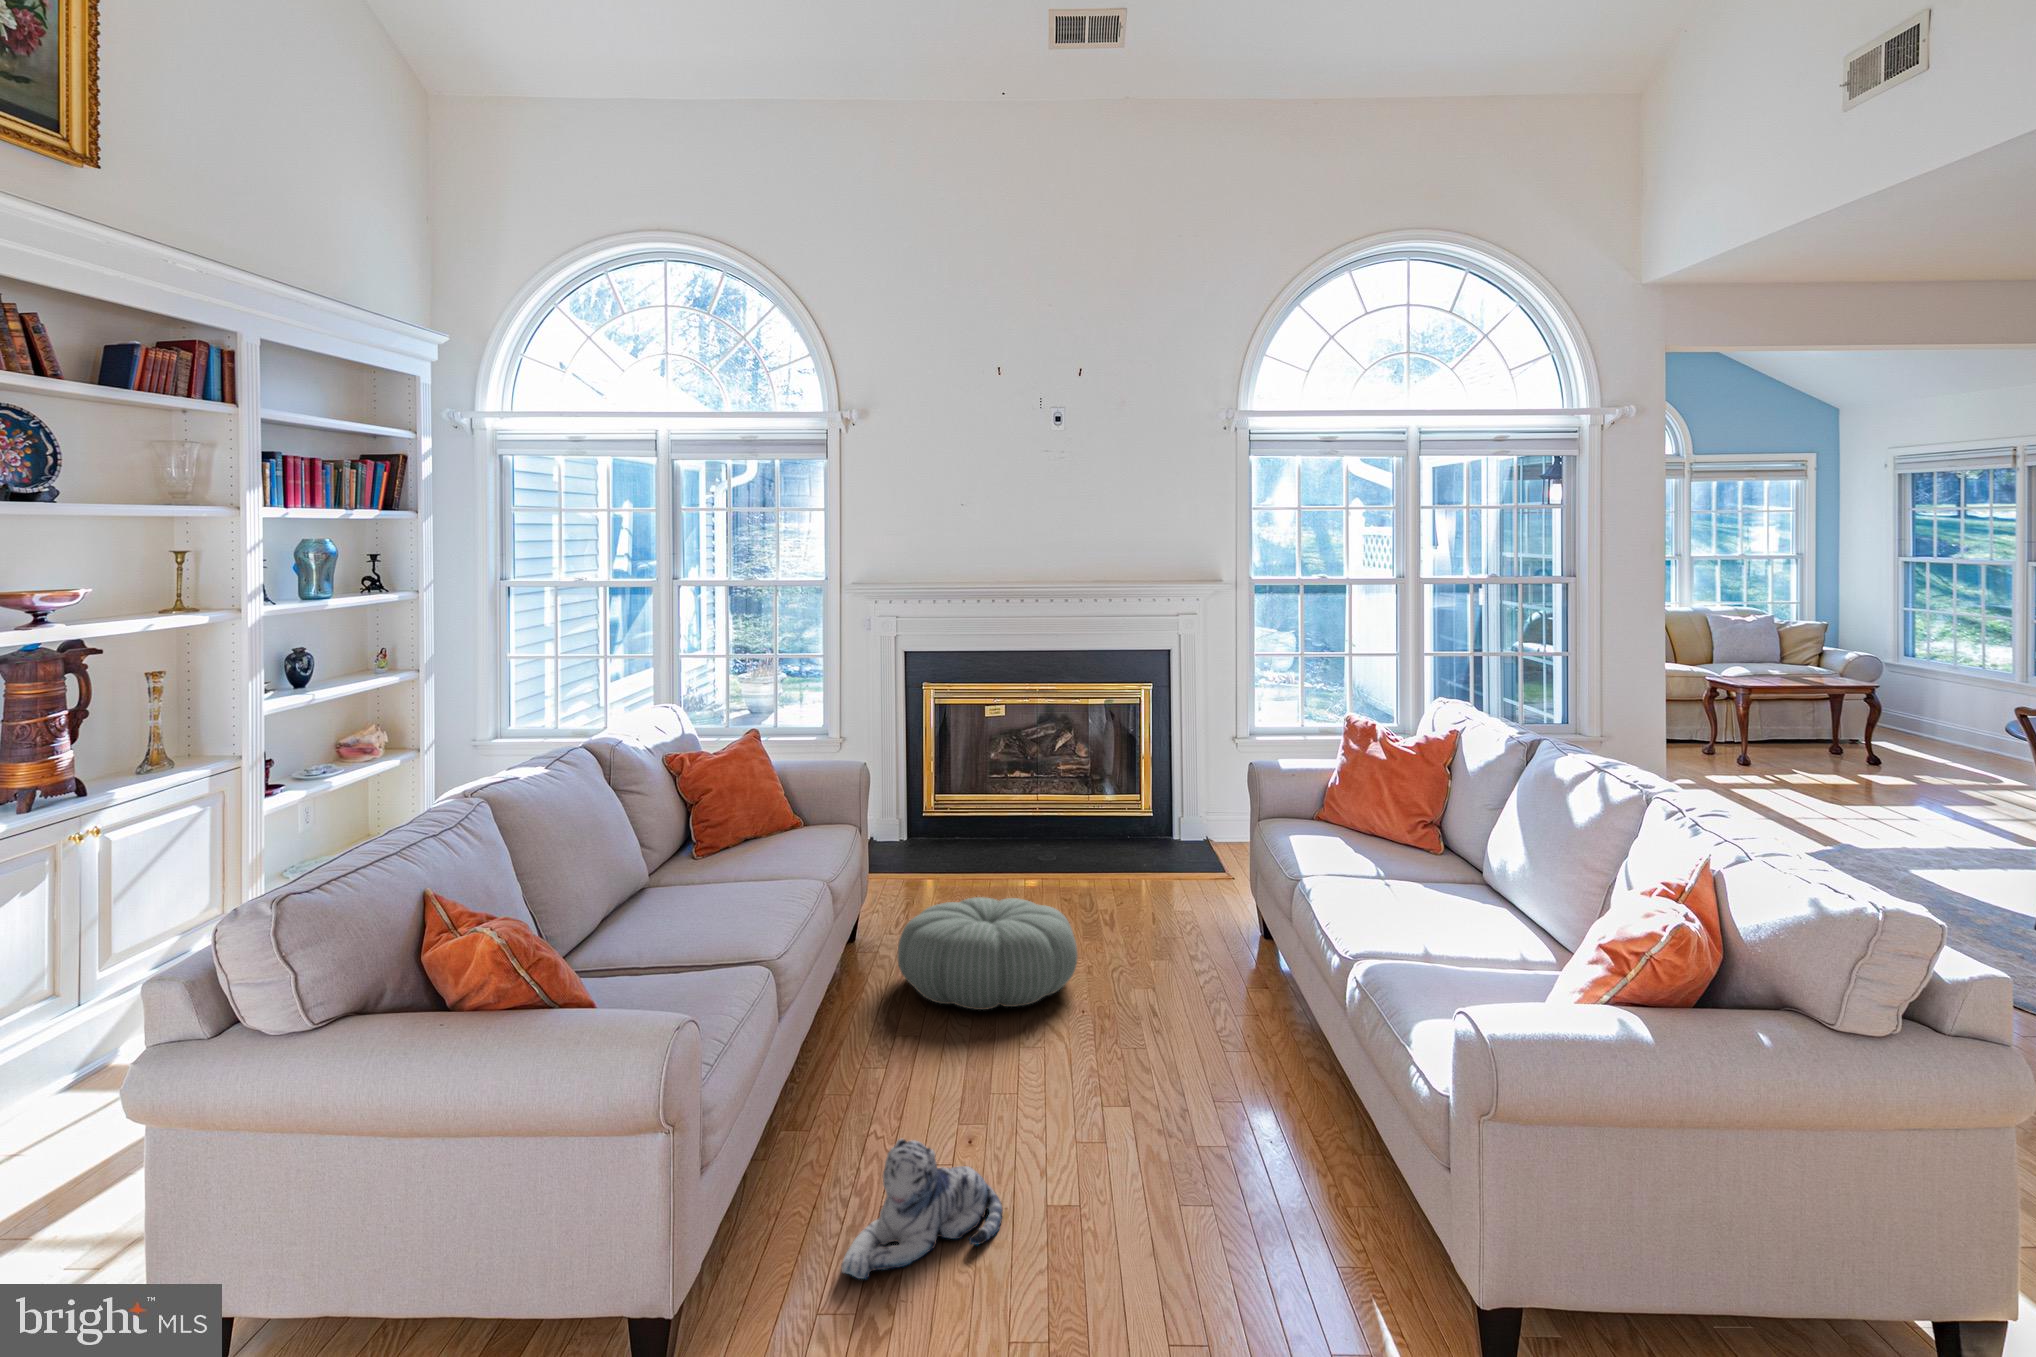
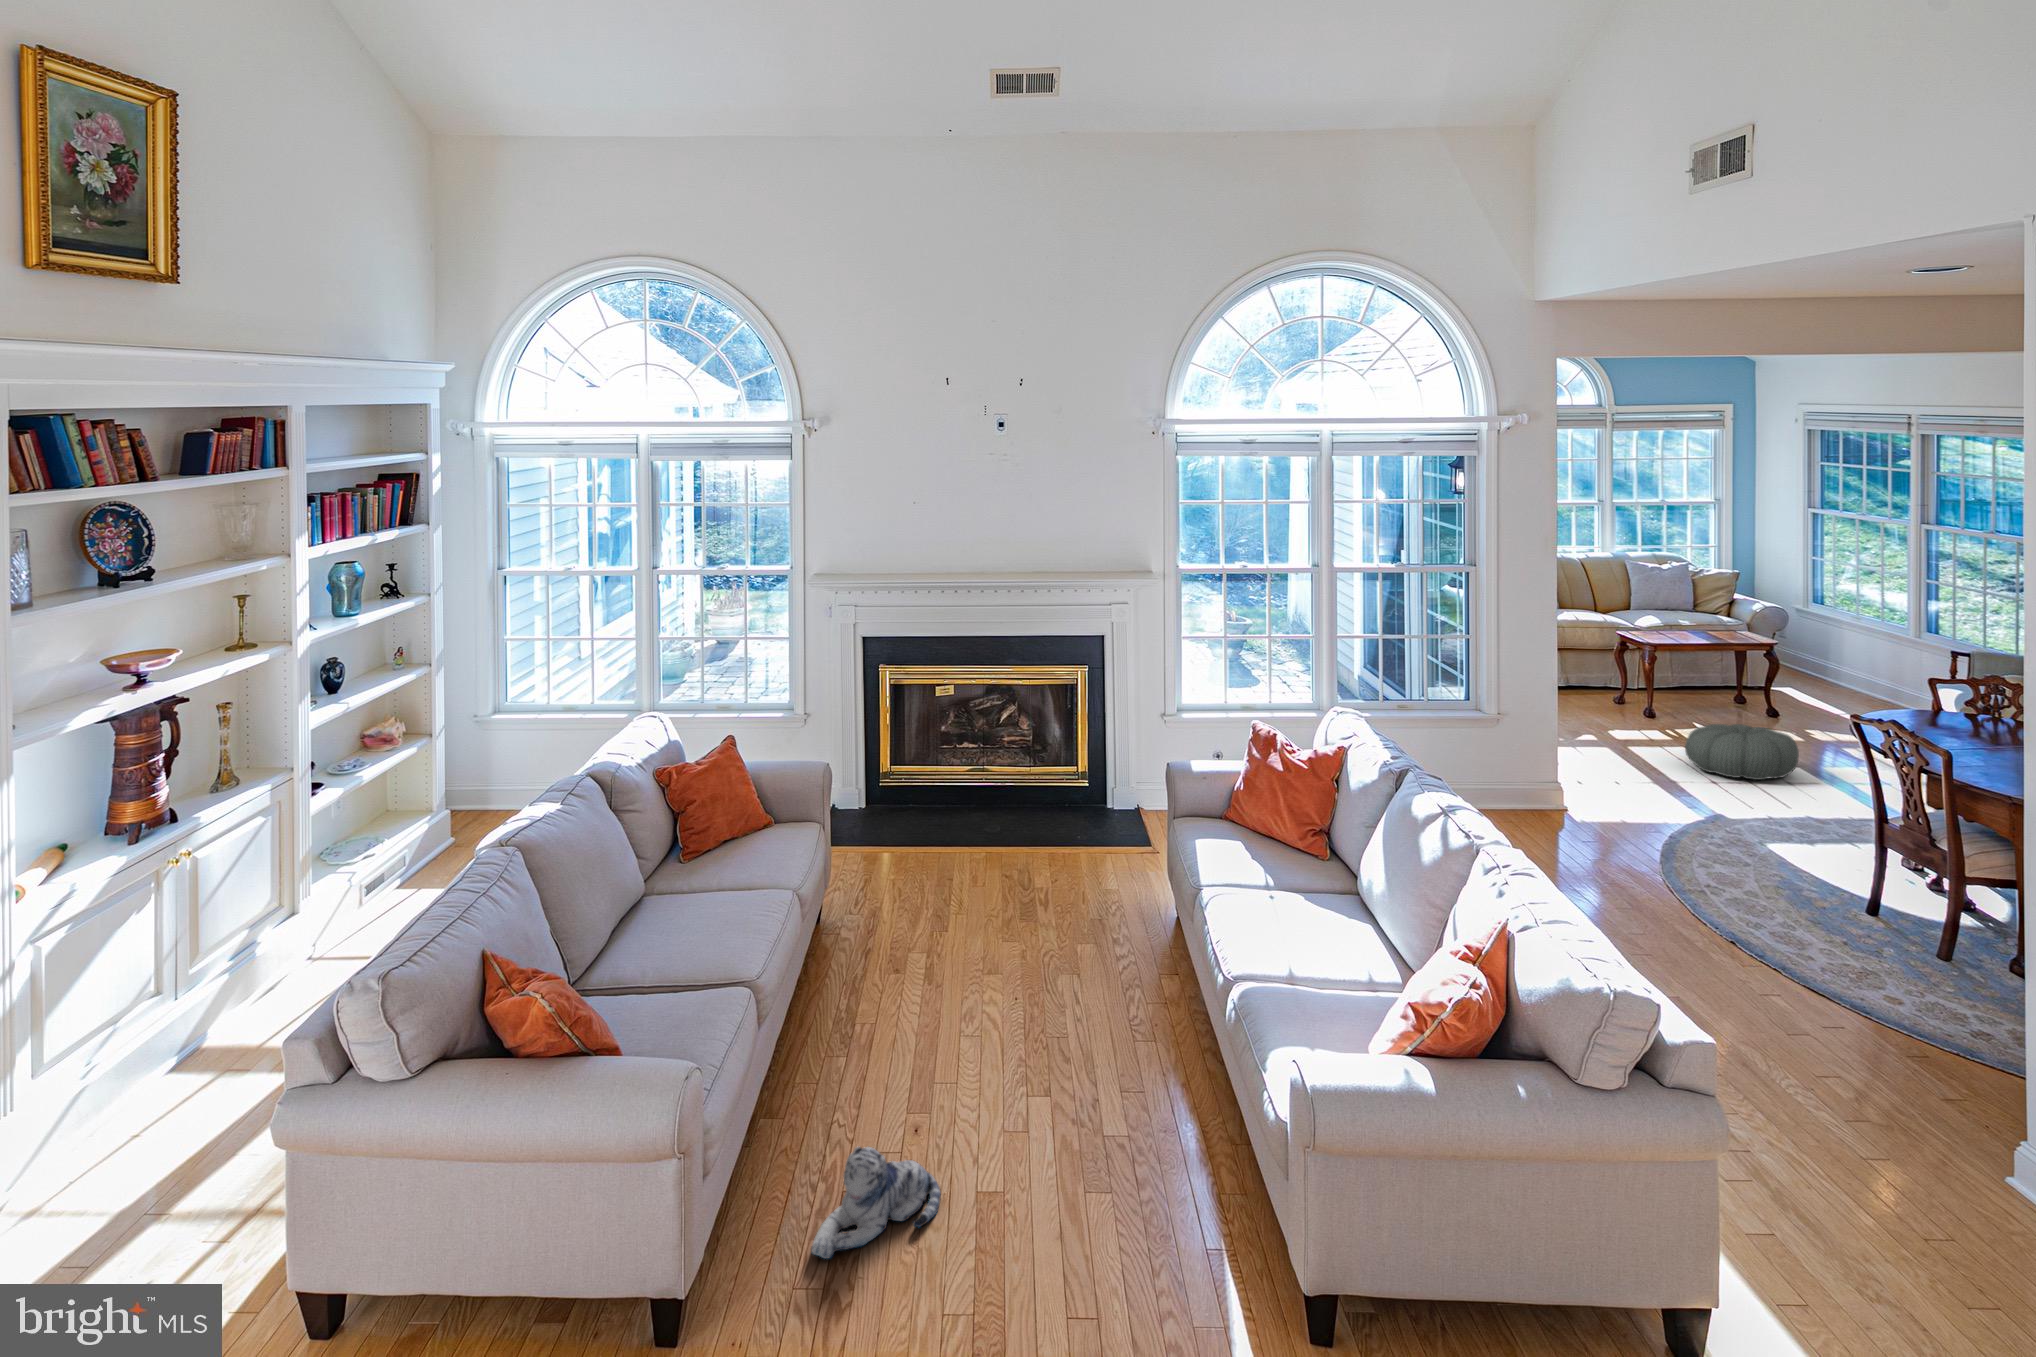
pouf: present [898,897,1077,1010] -> present [1685,724,1799,780]

